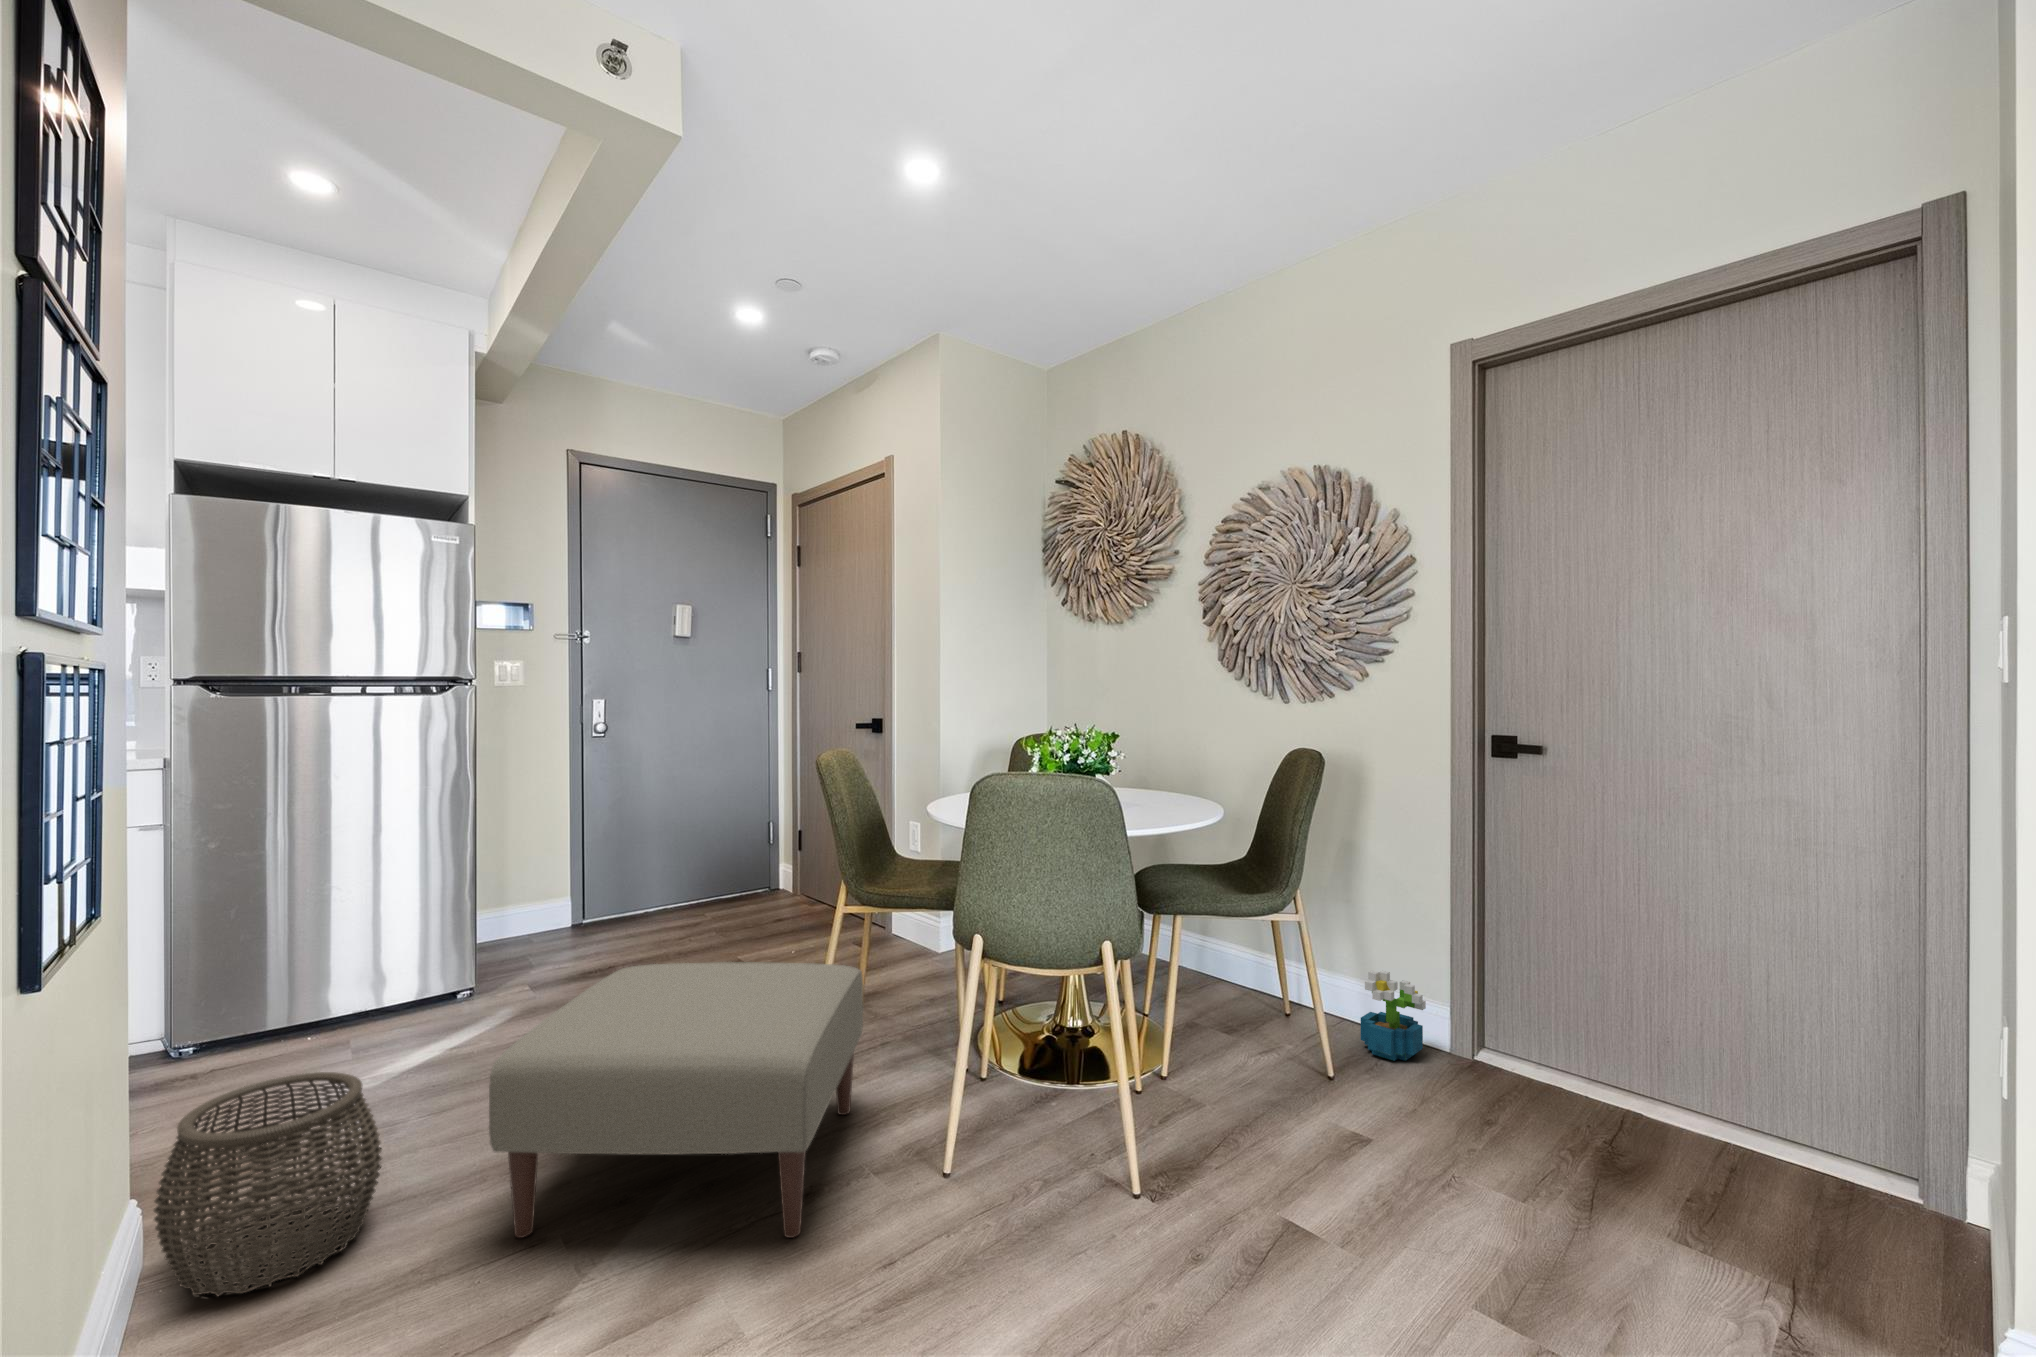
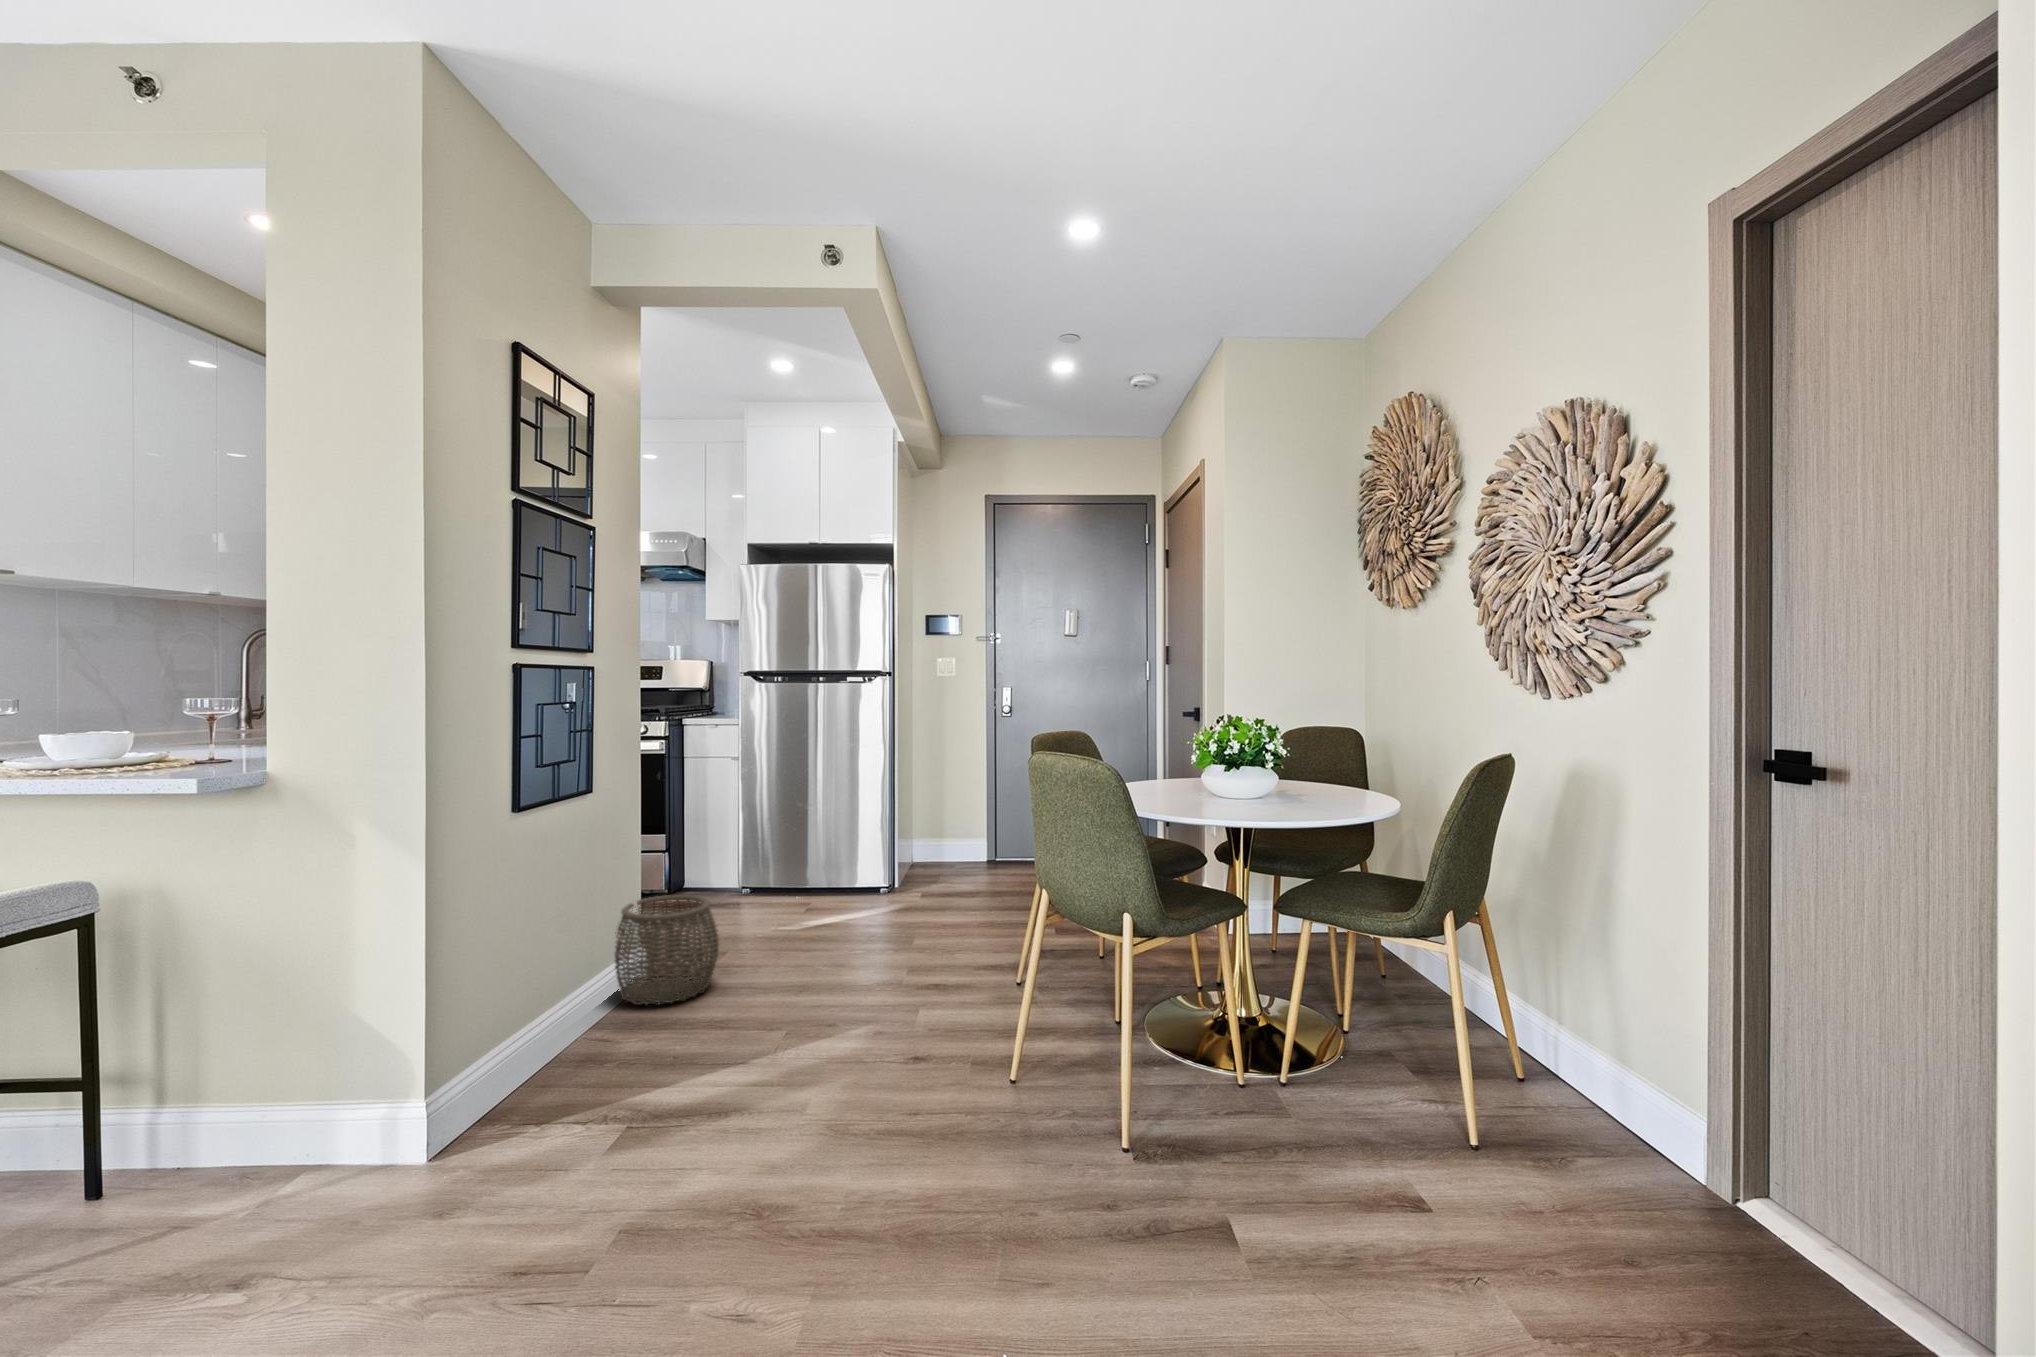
ottoman: present [489,962,863,1238] -> none [736,873,1016,1080]
decorative plant: present [1361,970,1426,1061] -> none [1560,1040,1666,1169]

